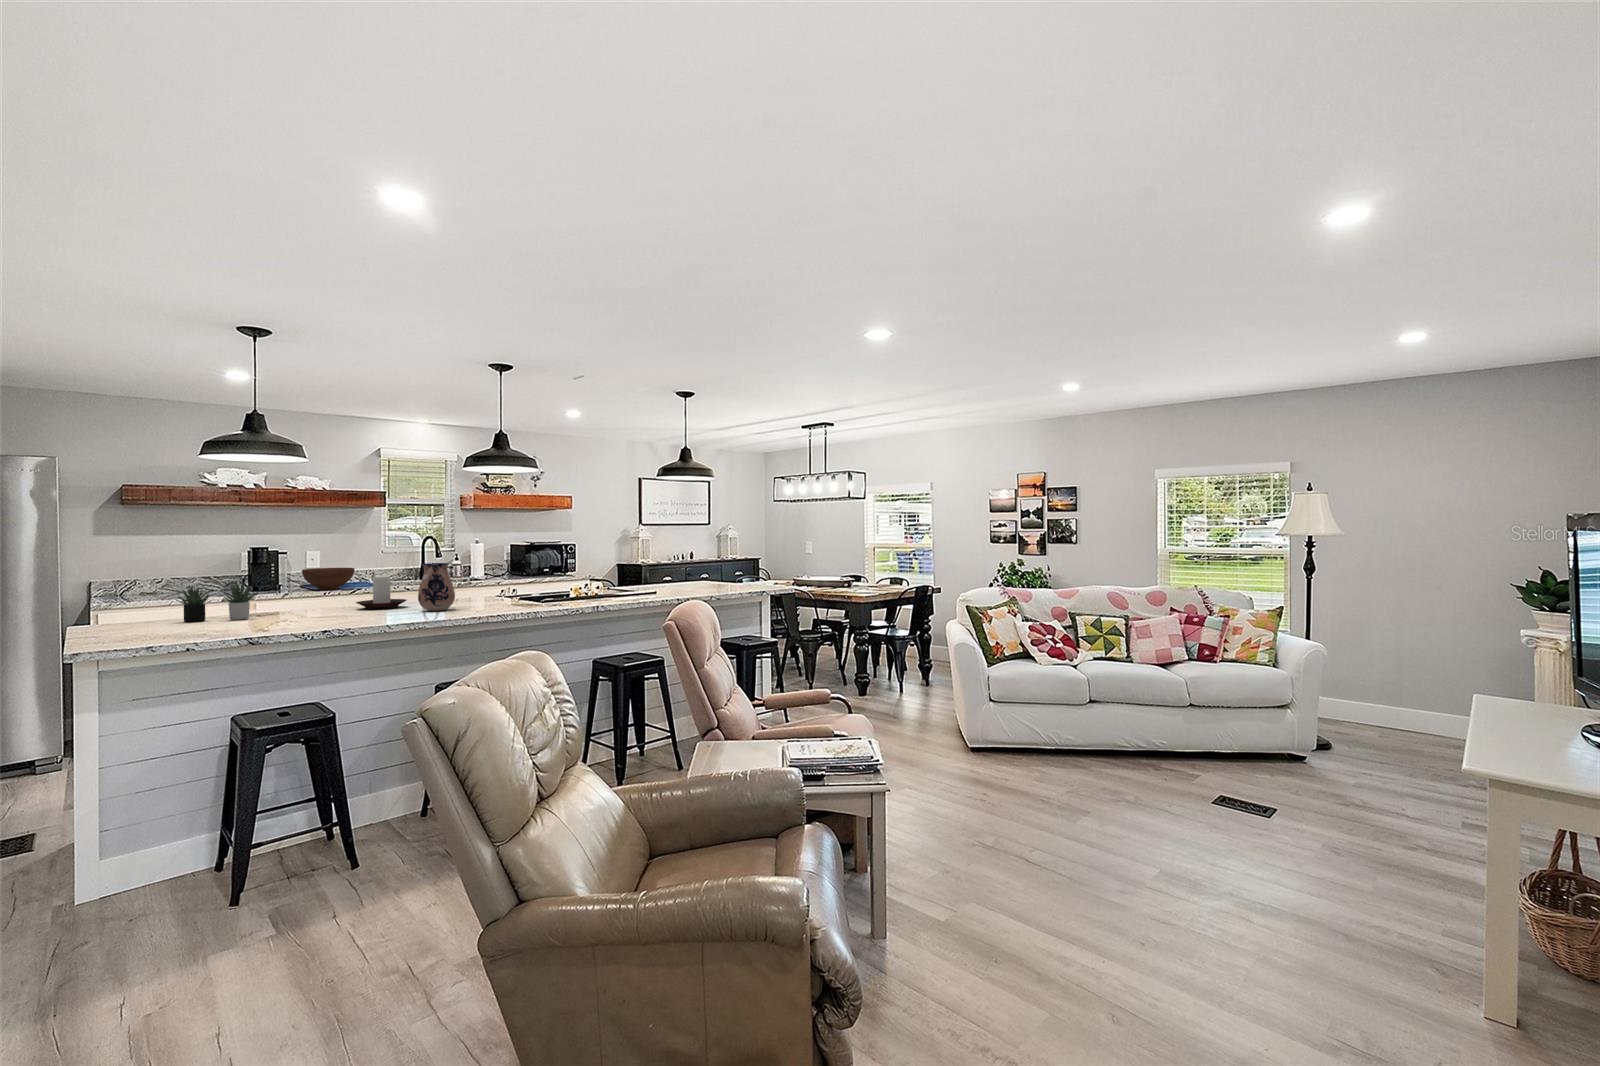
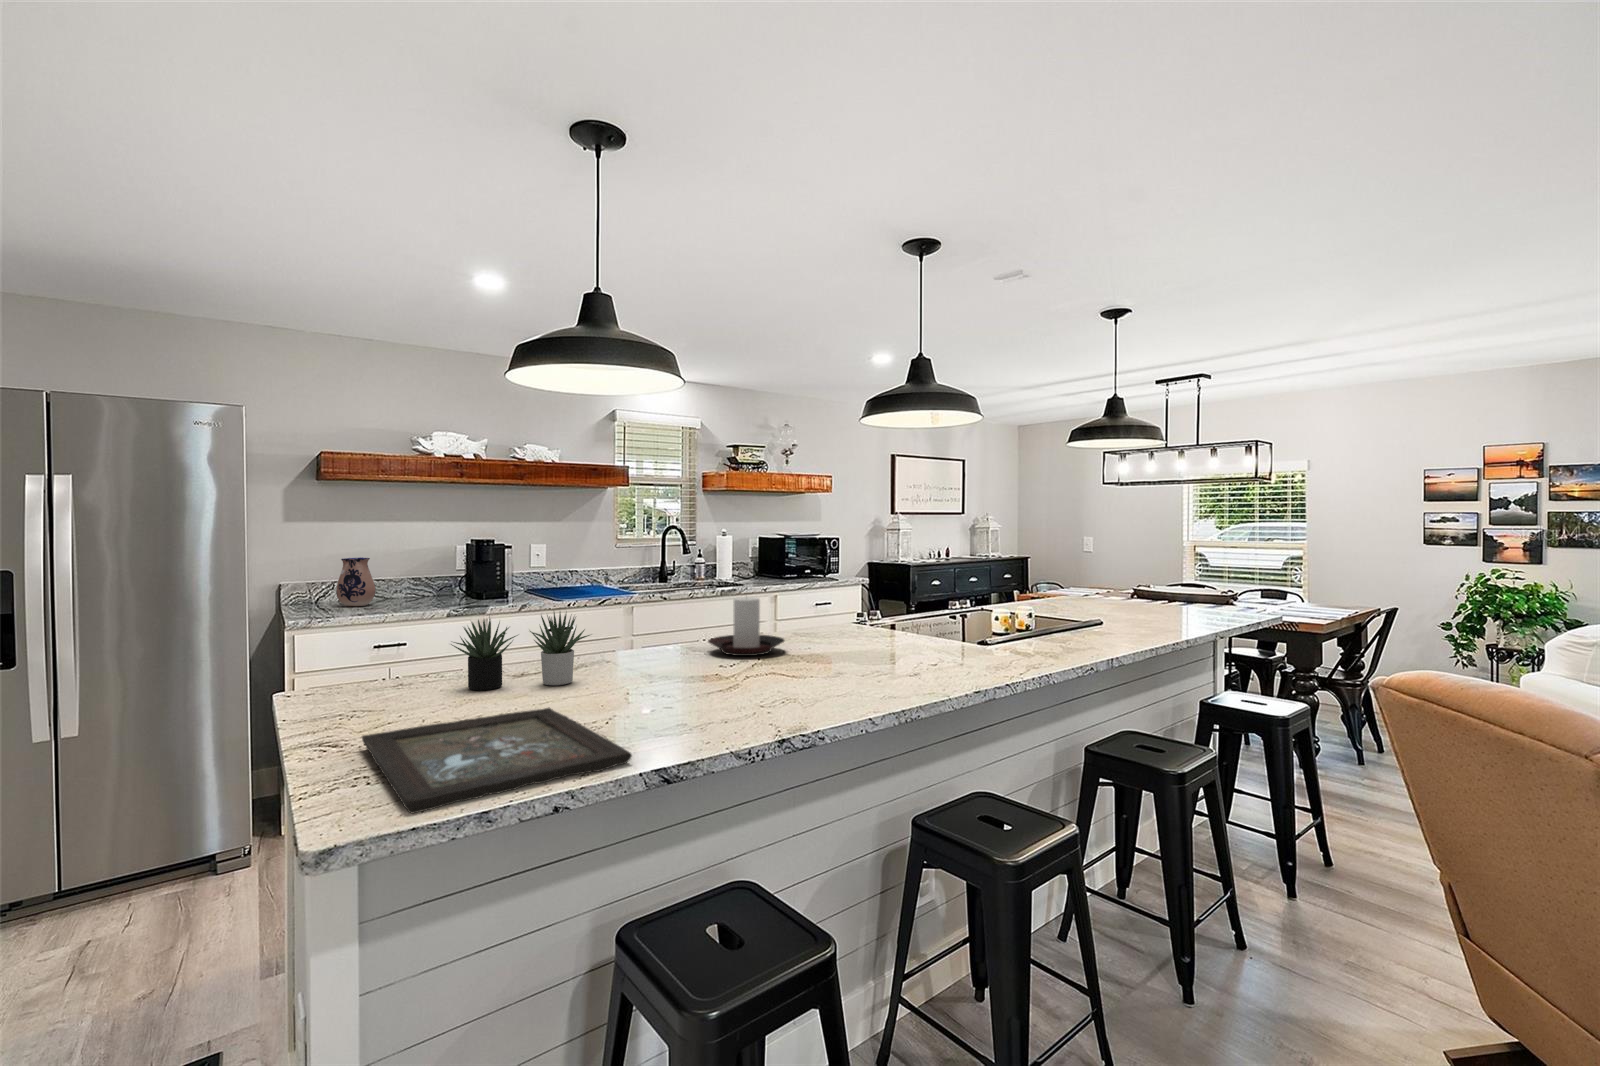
ceramic pitcher: present [418,563,455,611] -> present [336,557,376,606]
fruit bowl: present [302,568,355,590] -> none [537,567,600,598]
tray: none [106,622,230,644] -> present [362,708,632,813]

